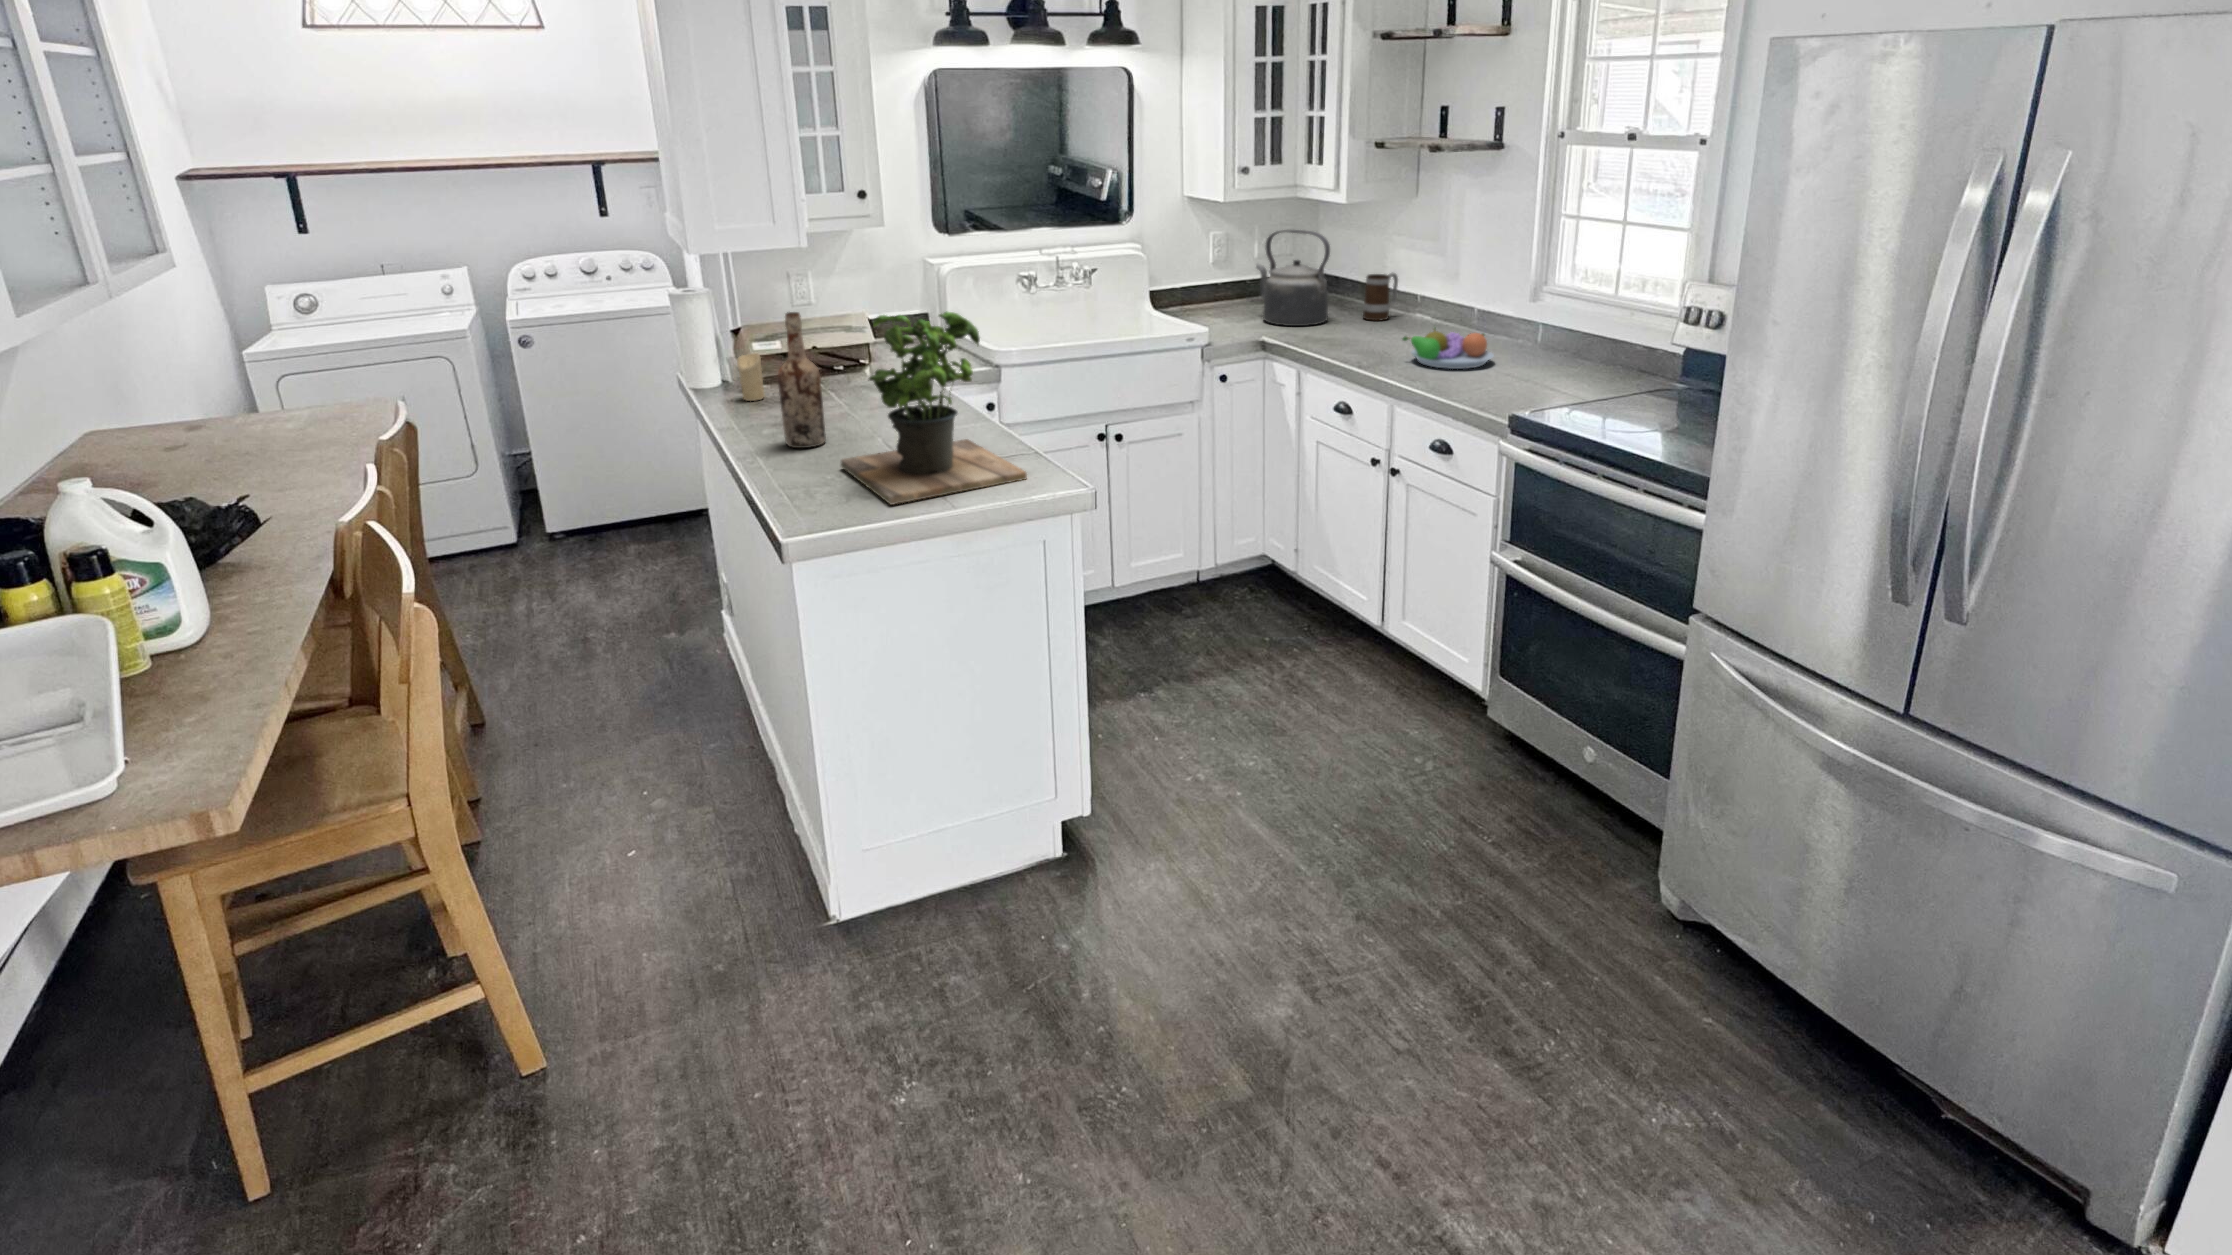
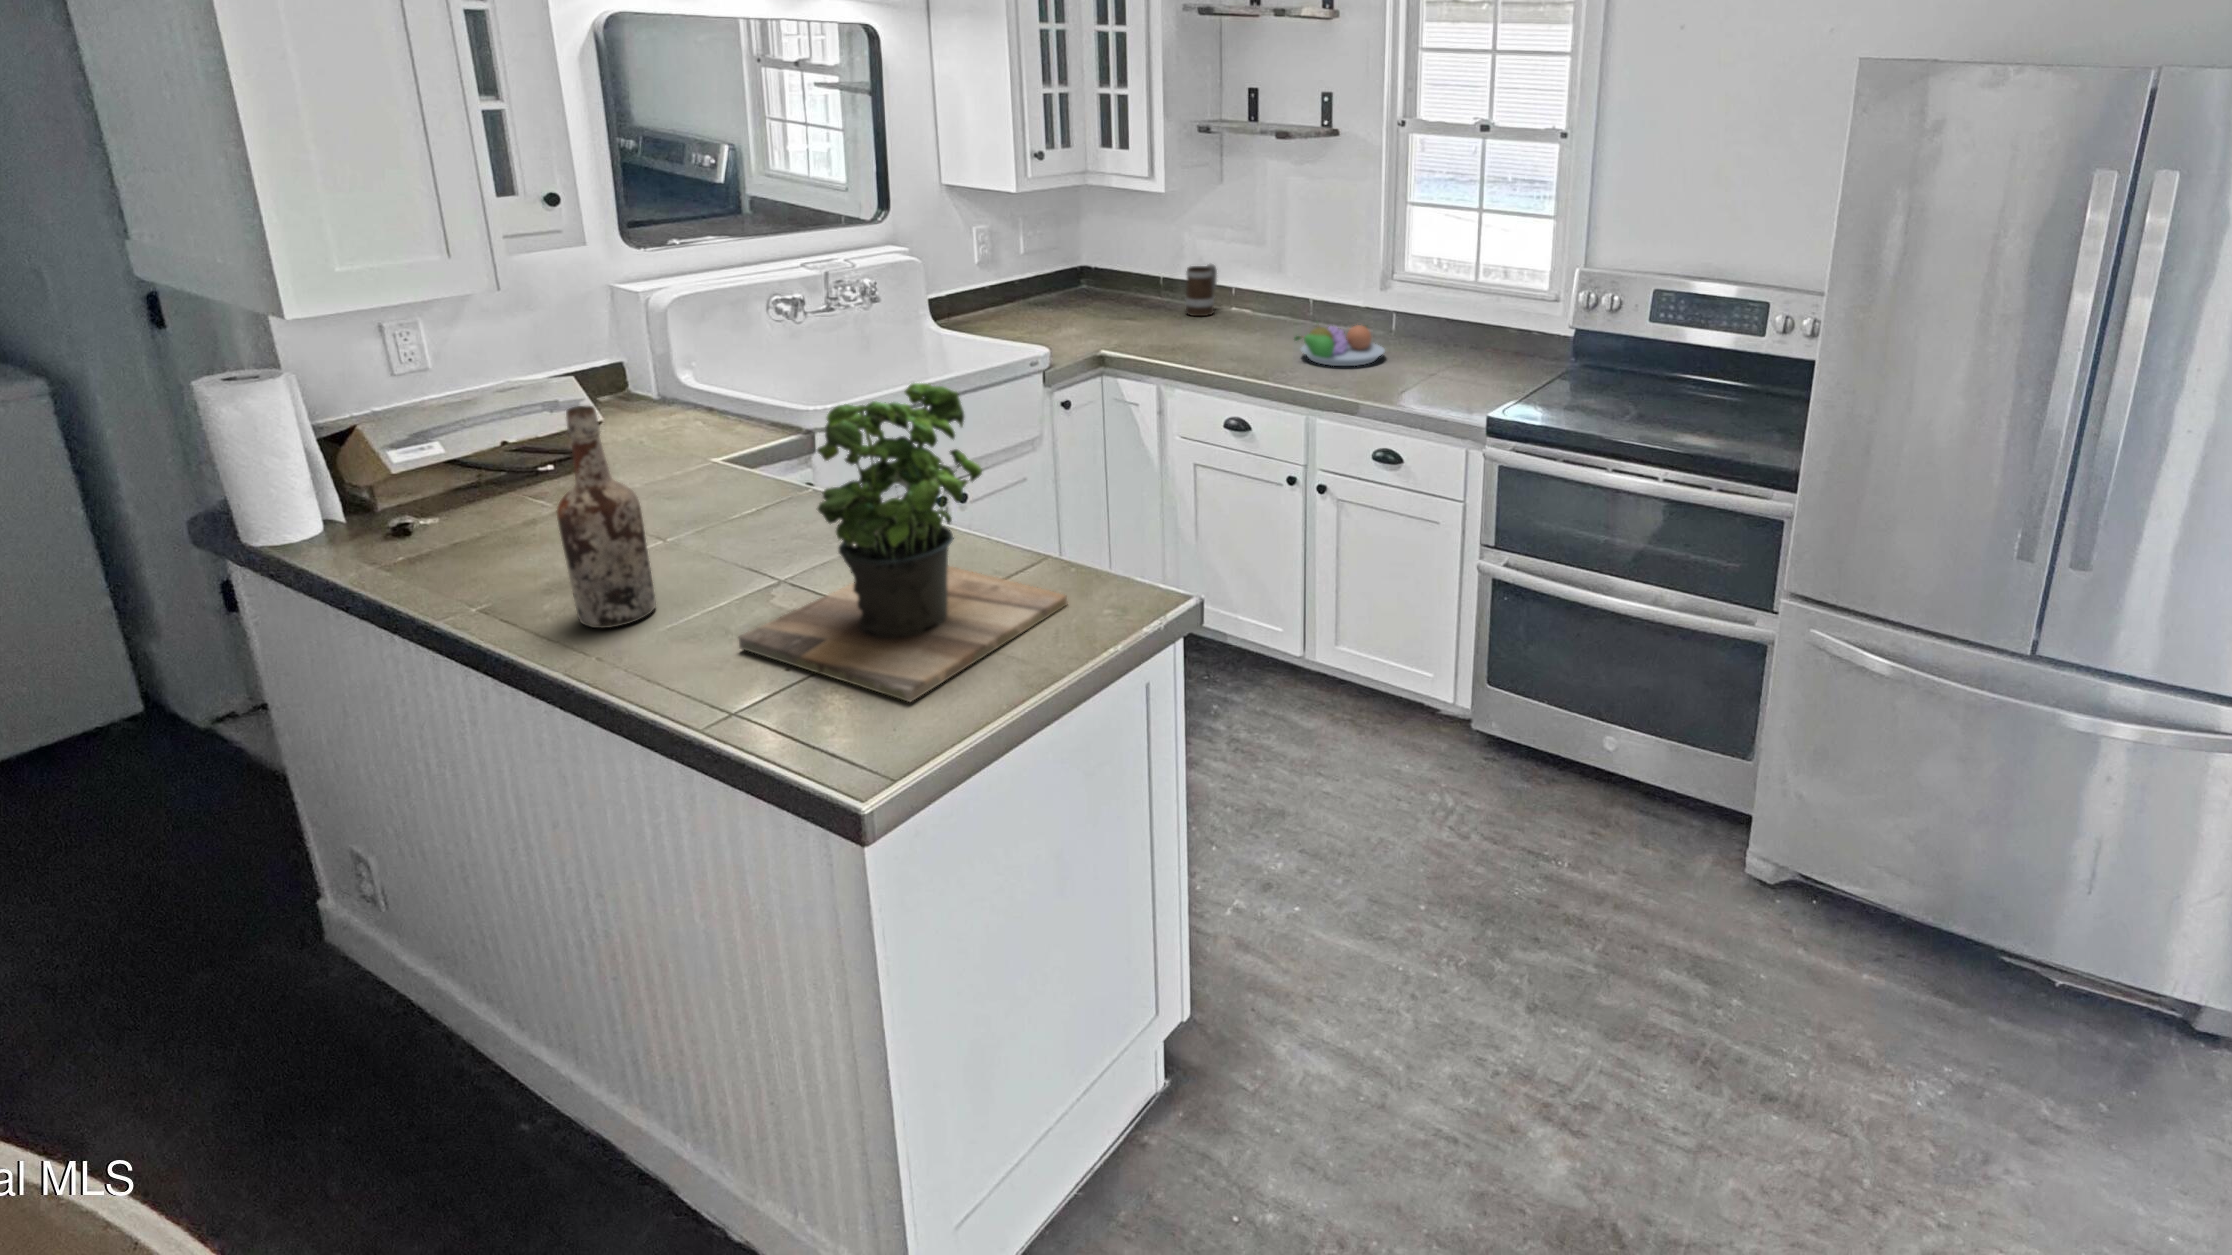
kettle: present [1256,230,1330,326] -> none [1062,223,1156,330]
candle: present [737,353,764,401] -> none [375,468,438,550]

